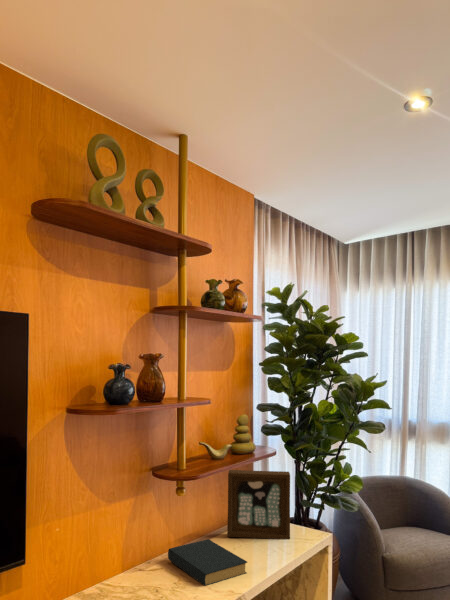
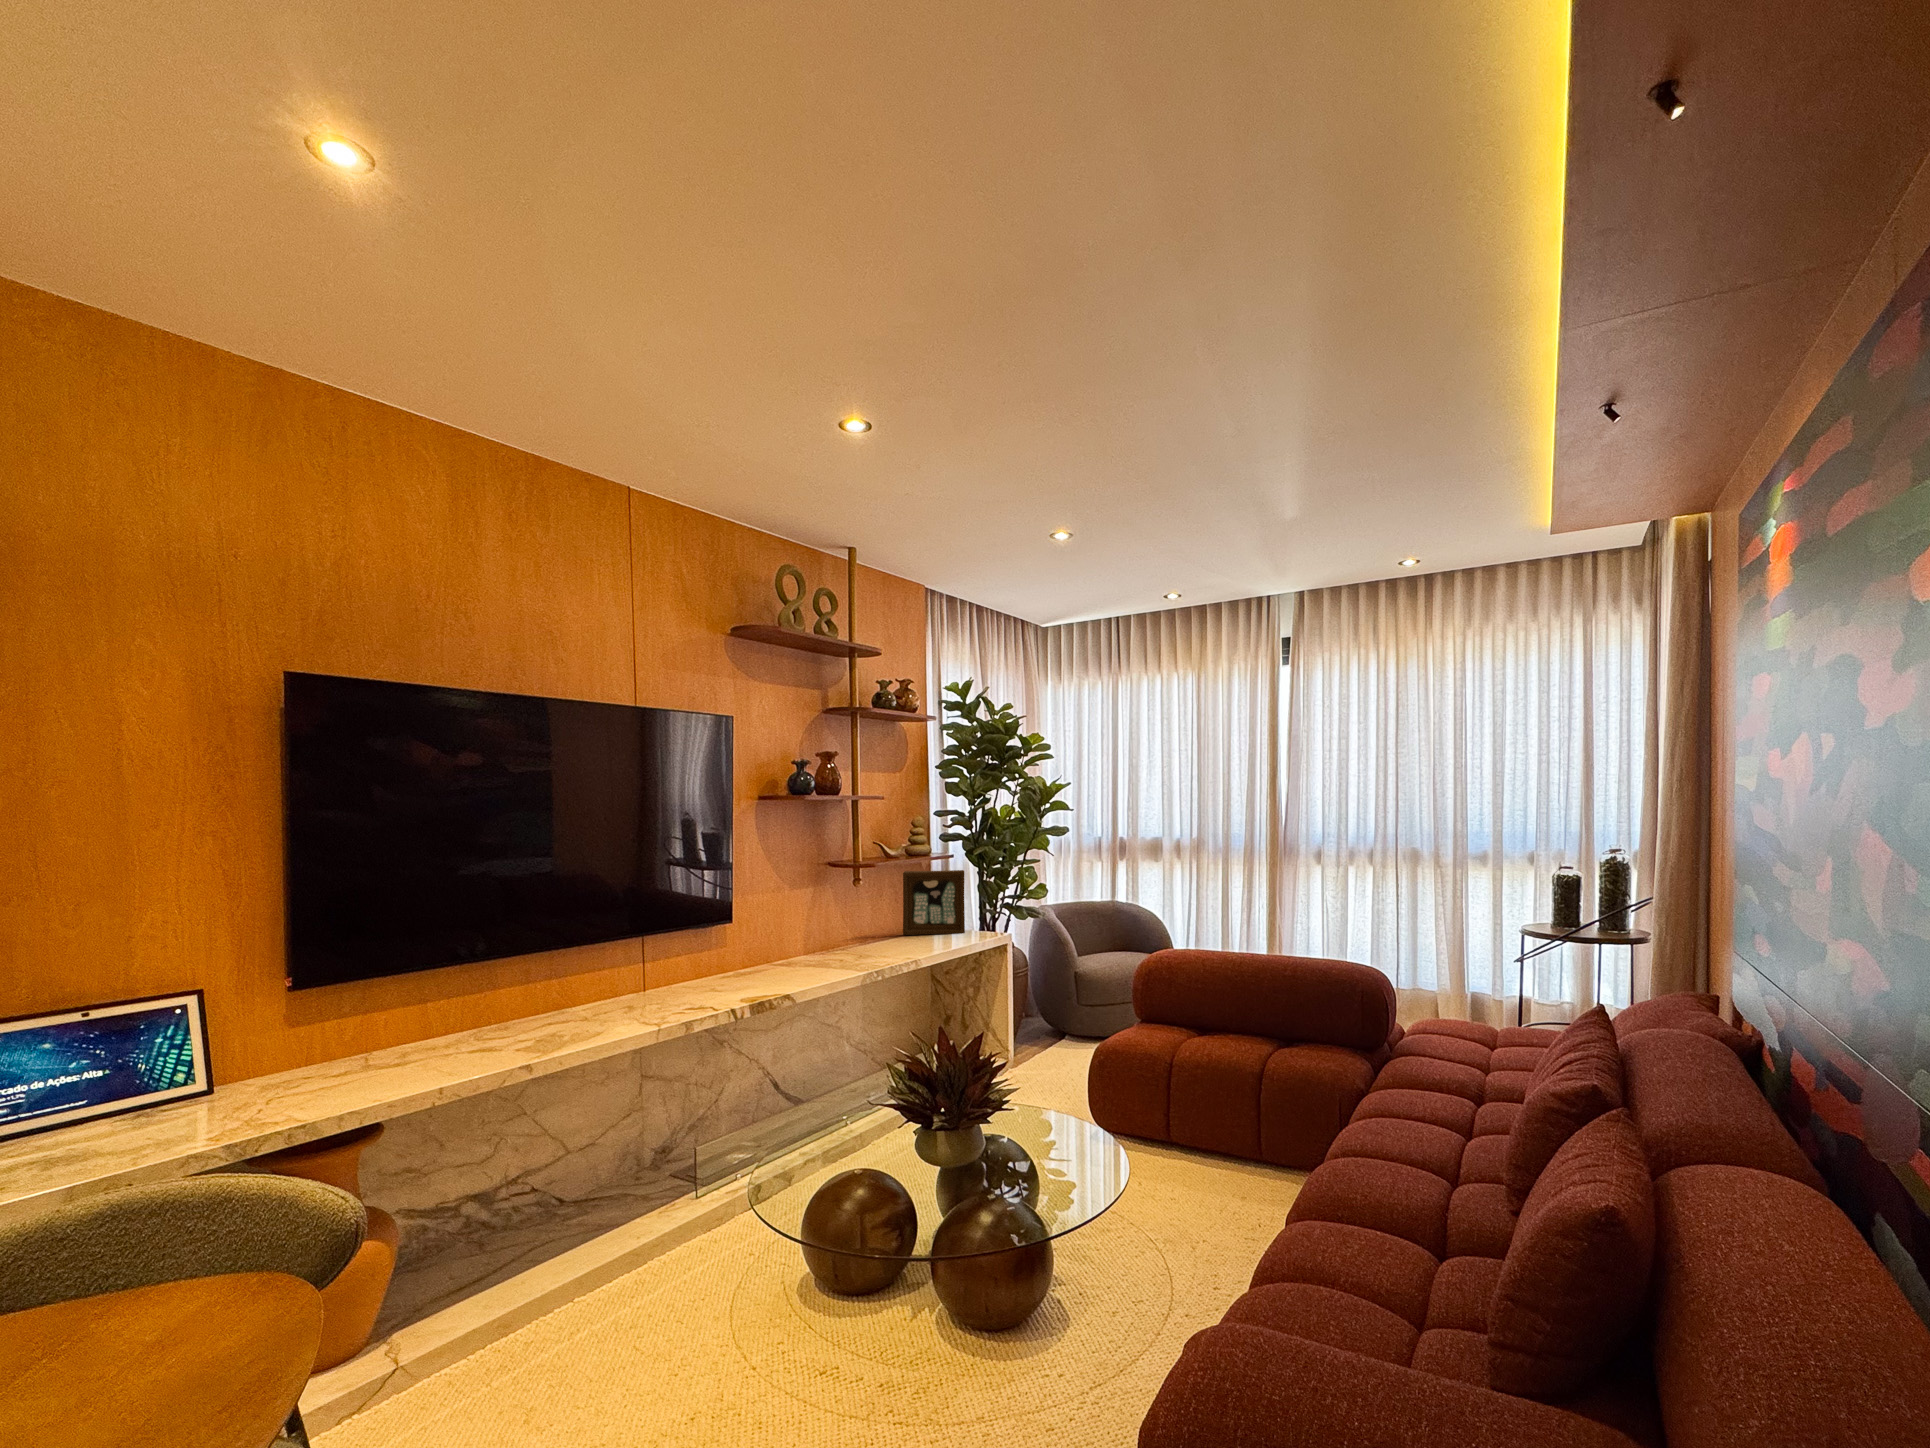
hardback book: present [168,539,247,586] -> none [846,930,921,954]

